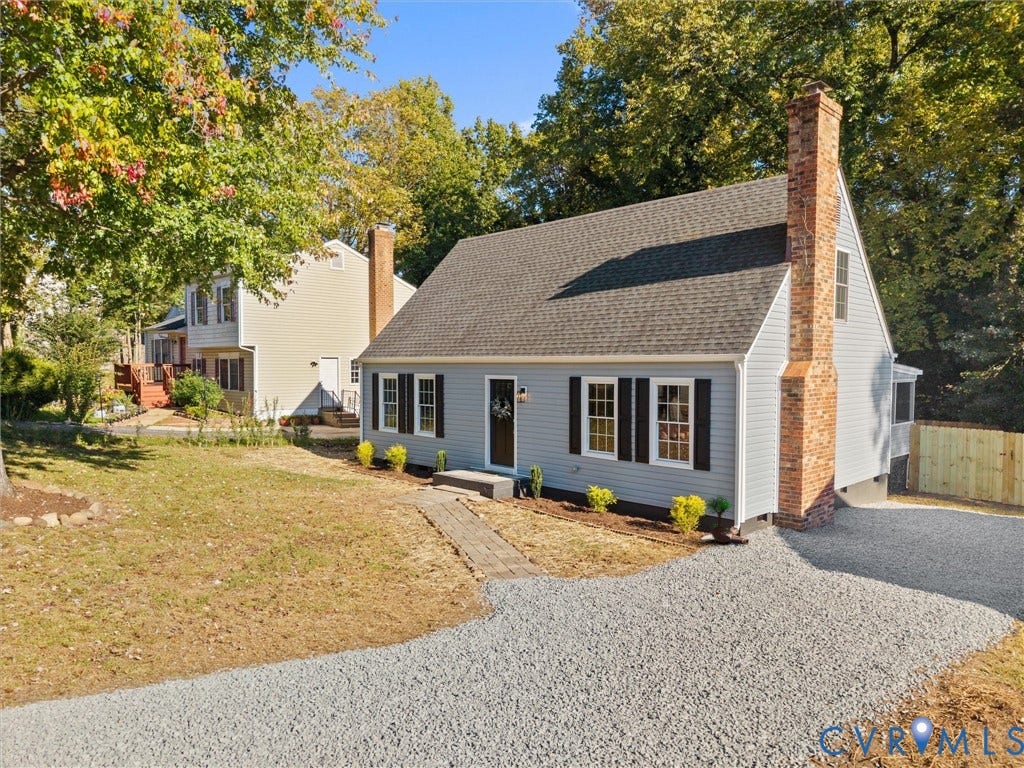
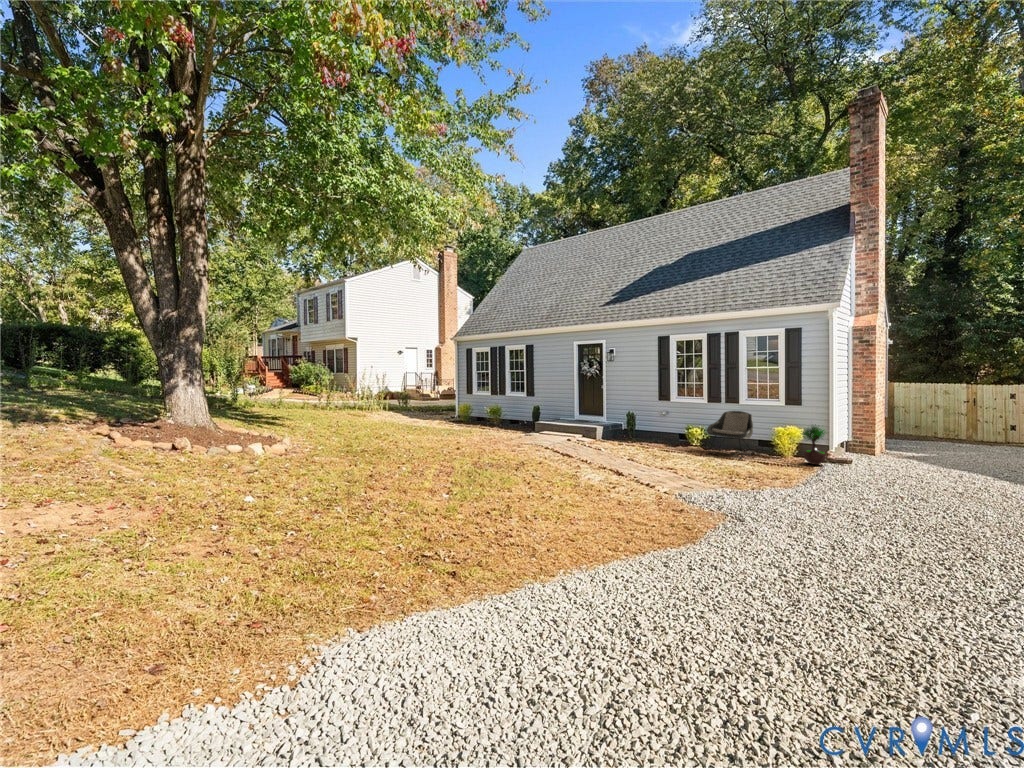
lounge chair: none [606,472,662,533] -> present [707,411,753,459]

